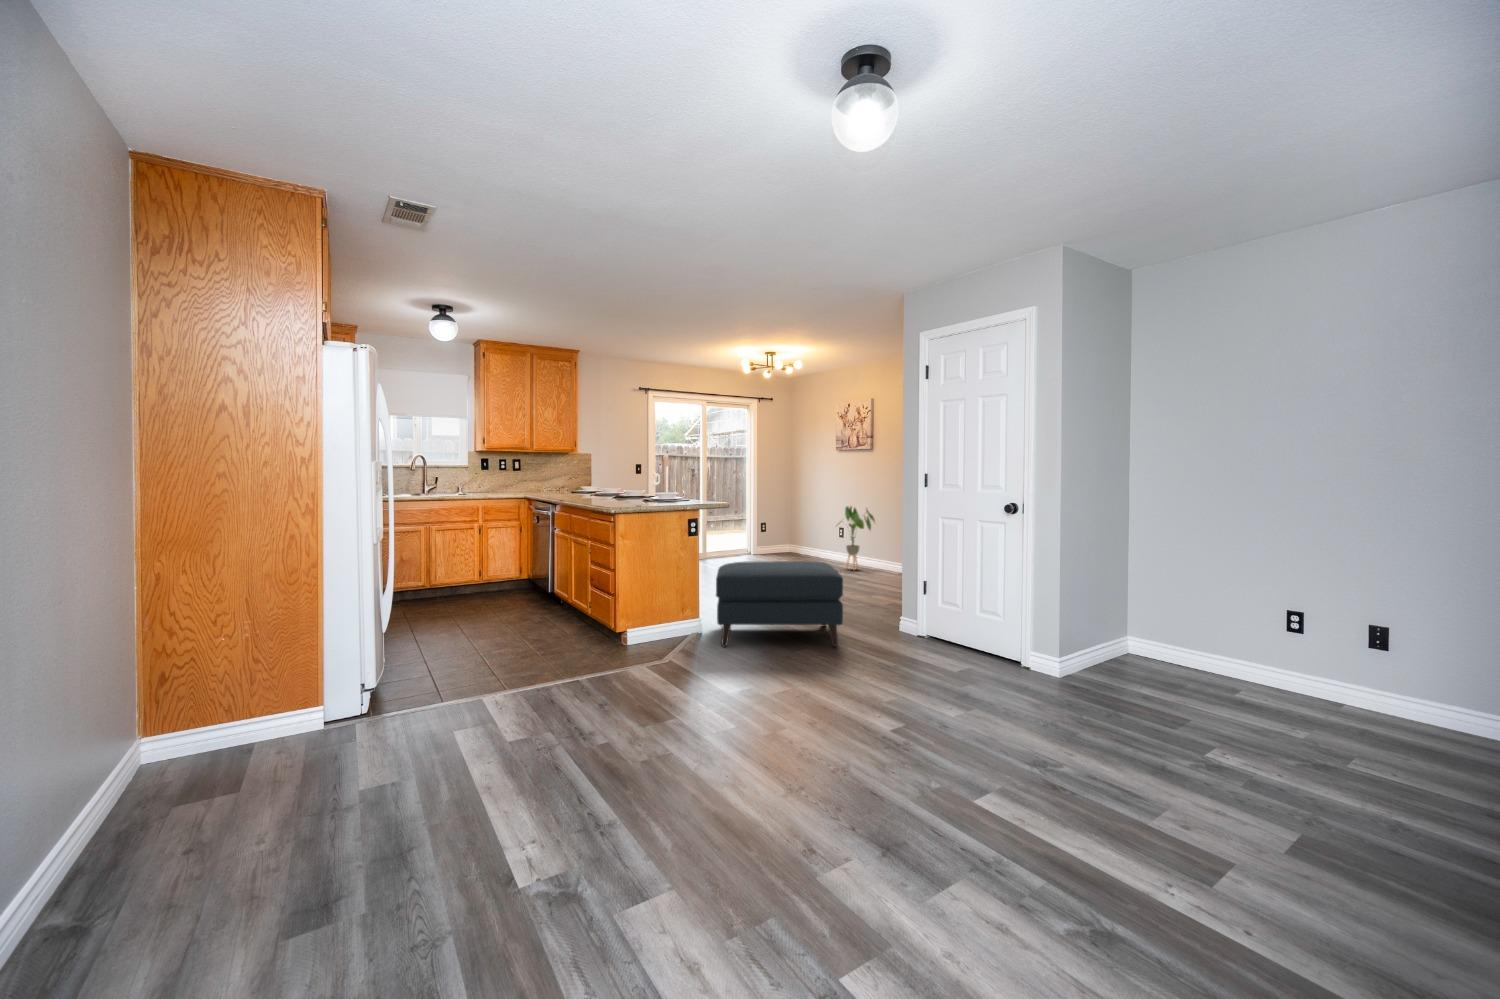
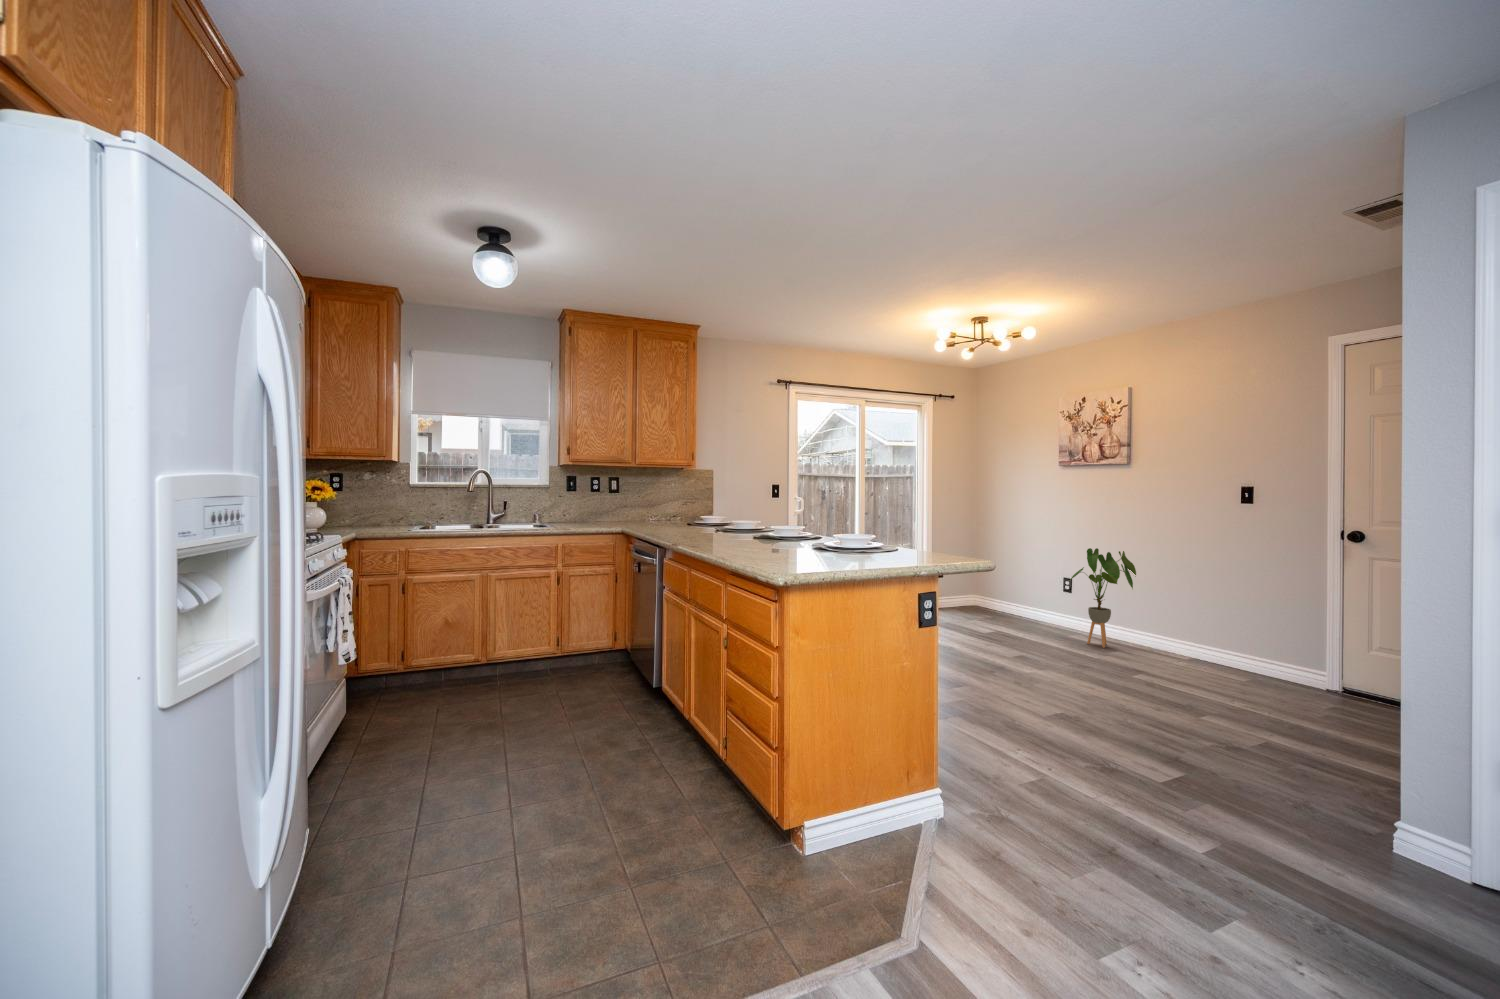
ottoman: present [716,561,843,647] -> none [973,679,1348,934]

